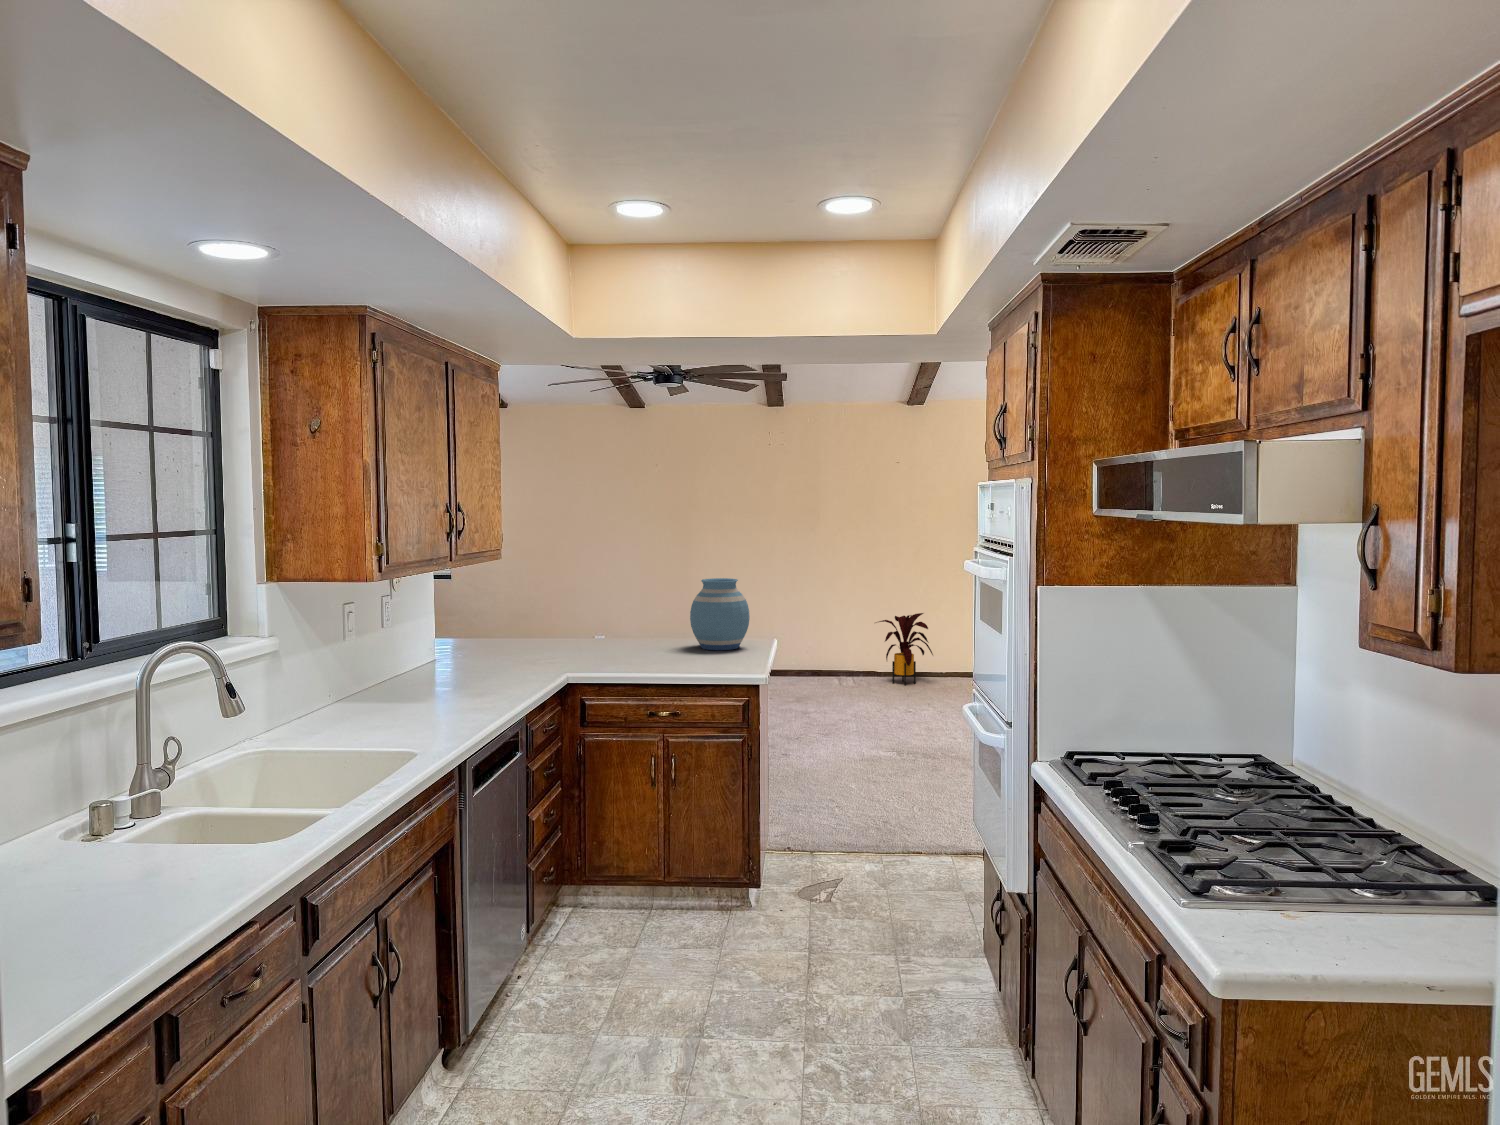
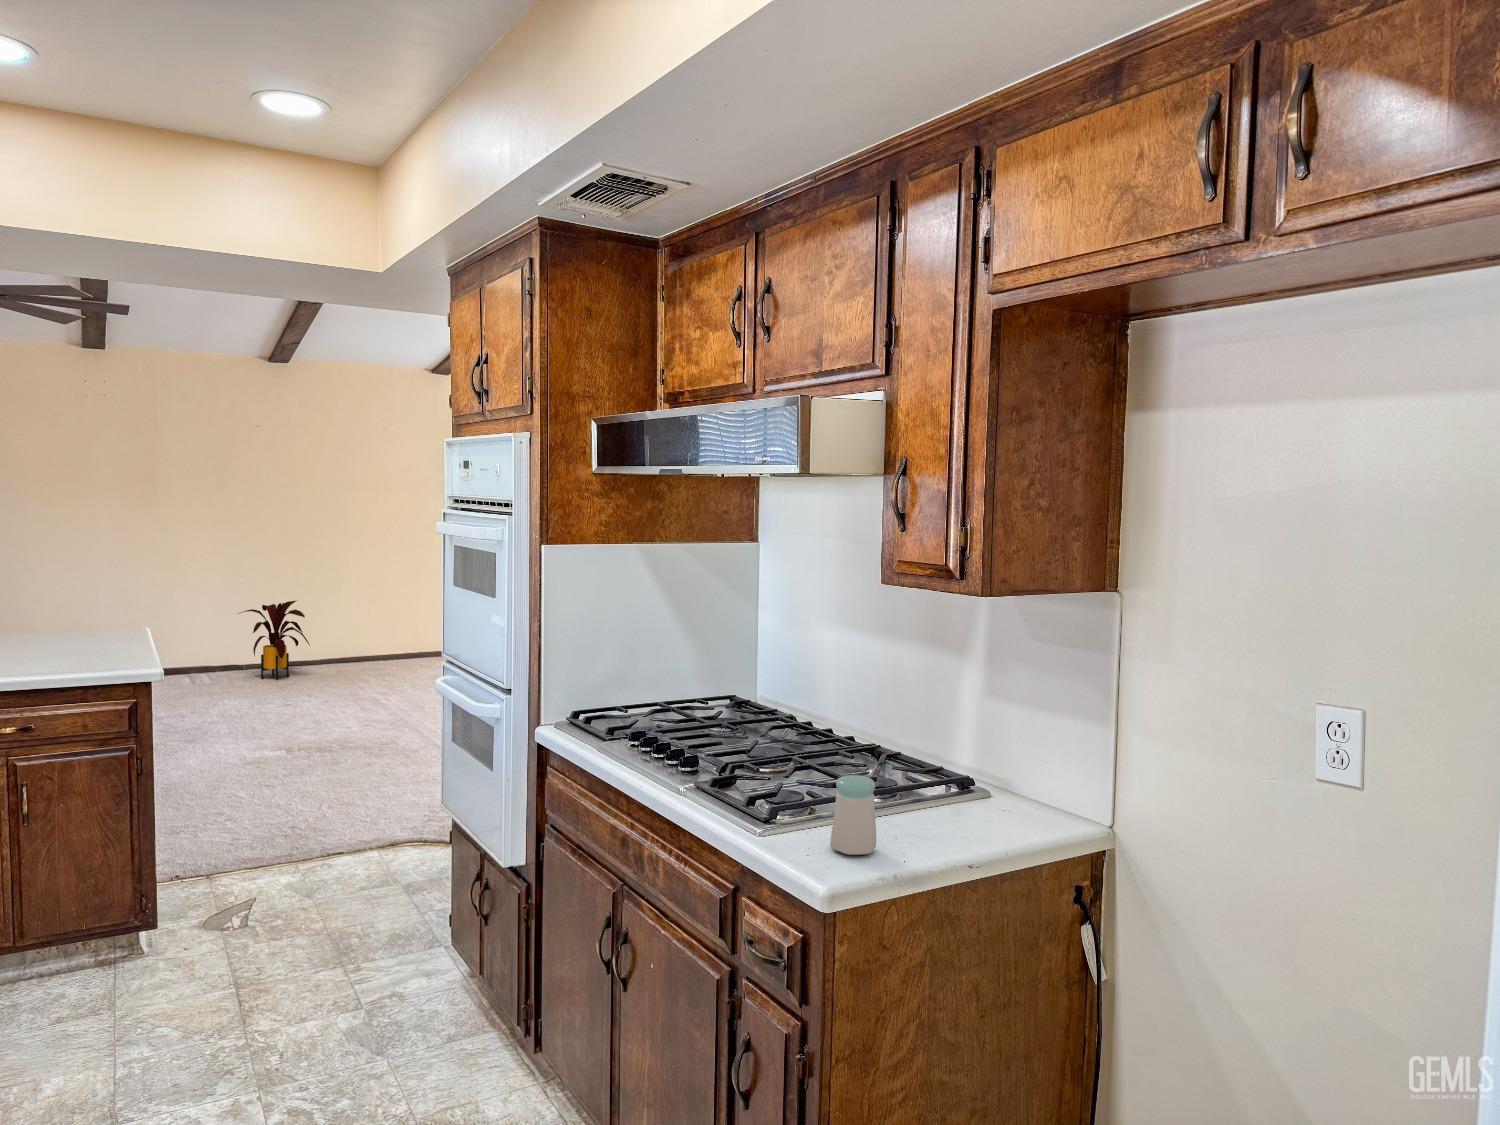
vase: present [690,578,750,650] -> none [34,553,122,643]
salt shaker: none [1249,859,1307,948] -> present [830,775,877,855]

